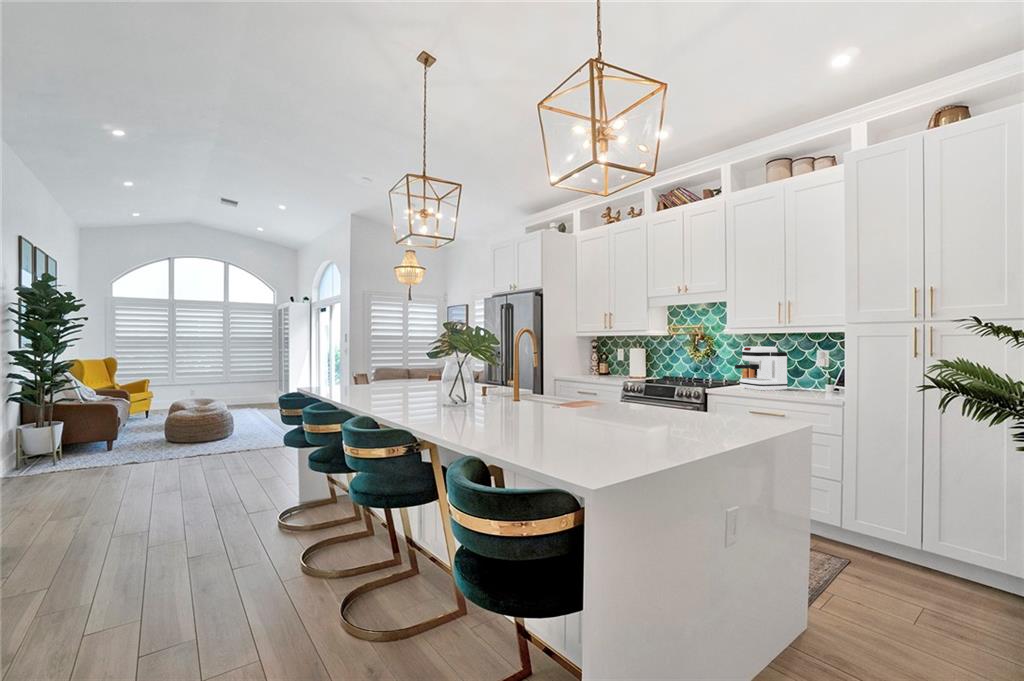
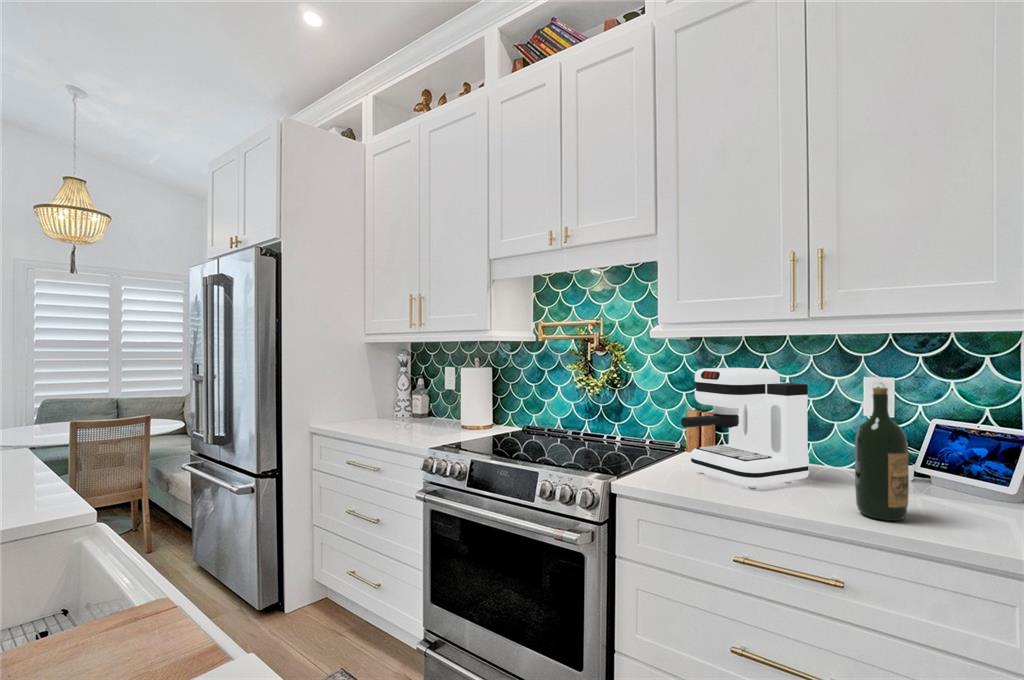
wine bottle: none [794,352,811,395] -> present [855,388,909,521]

